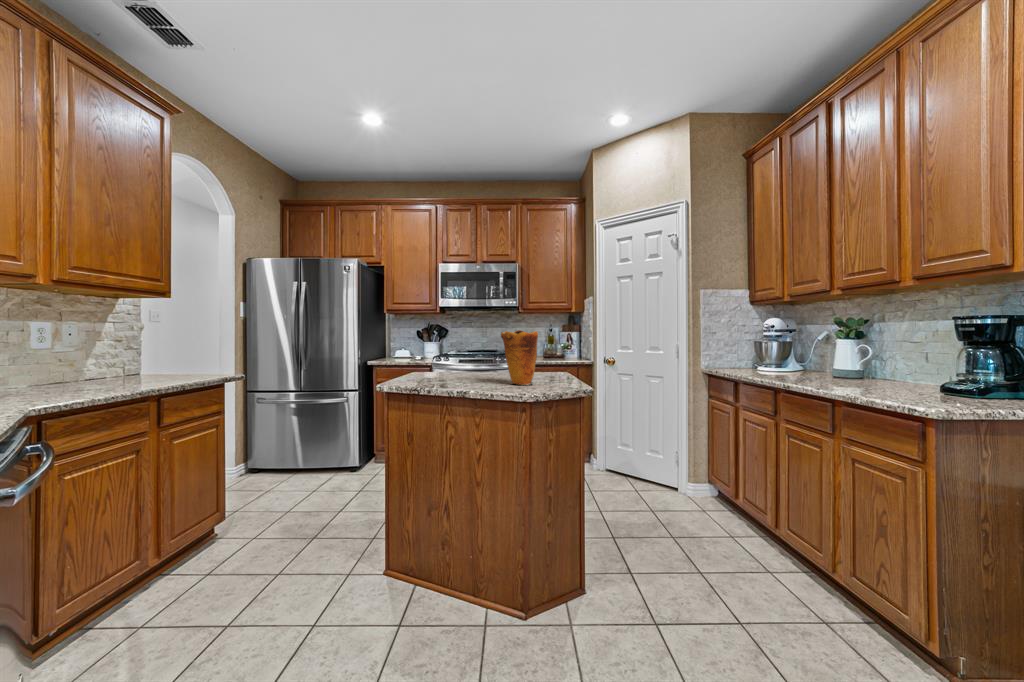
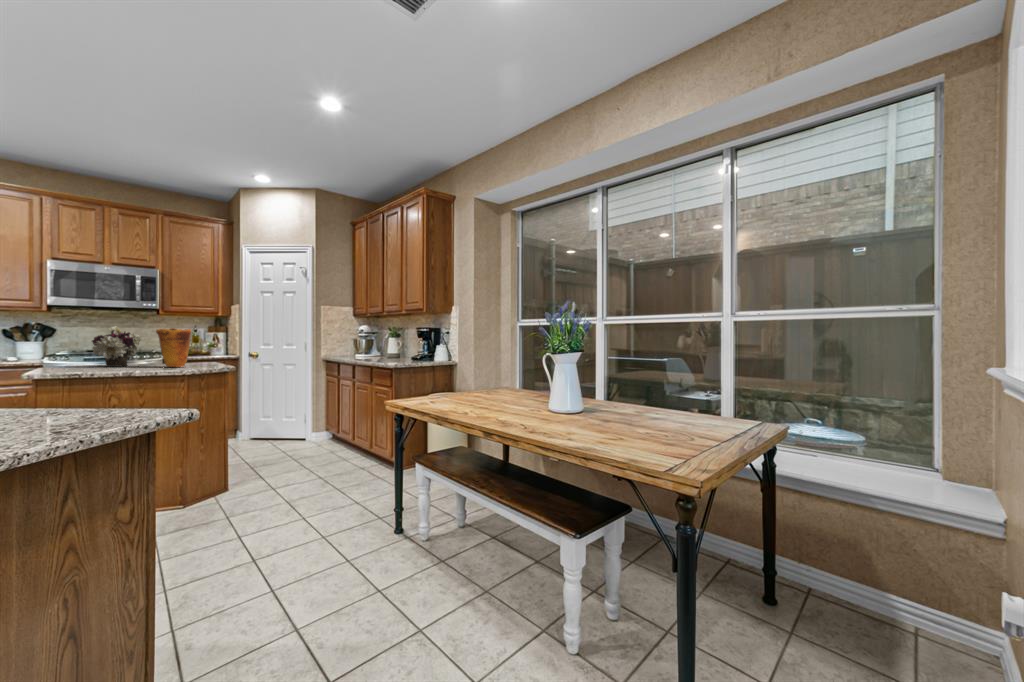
flower arrangement: none [447,329,491,378] -> present [92,326,141,367]

